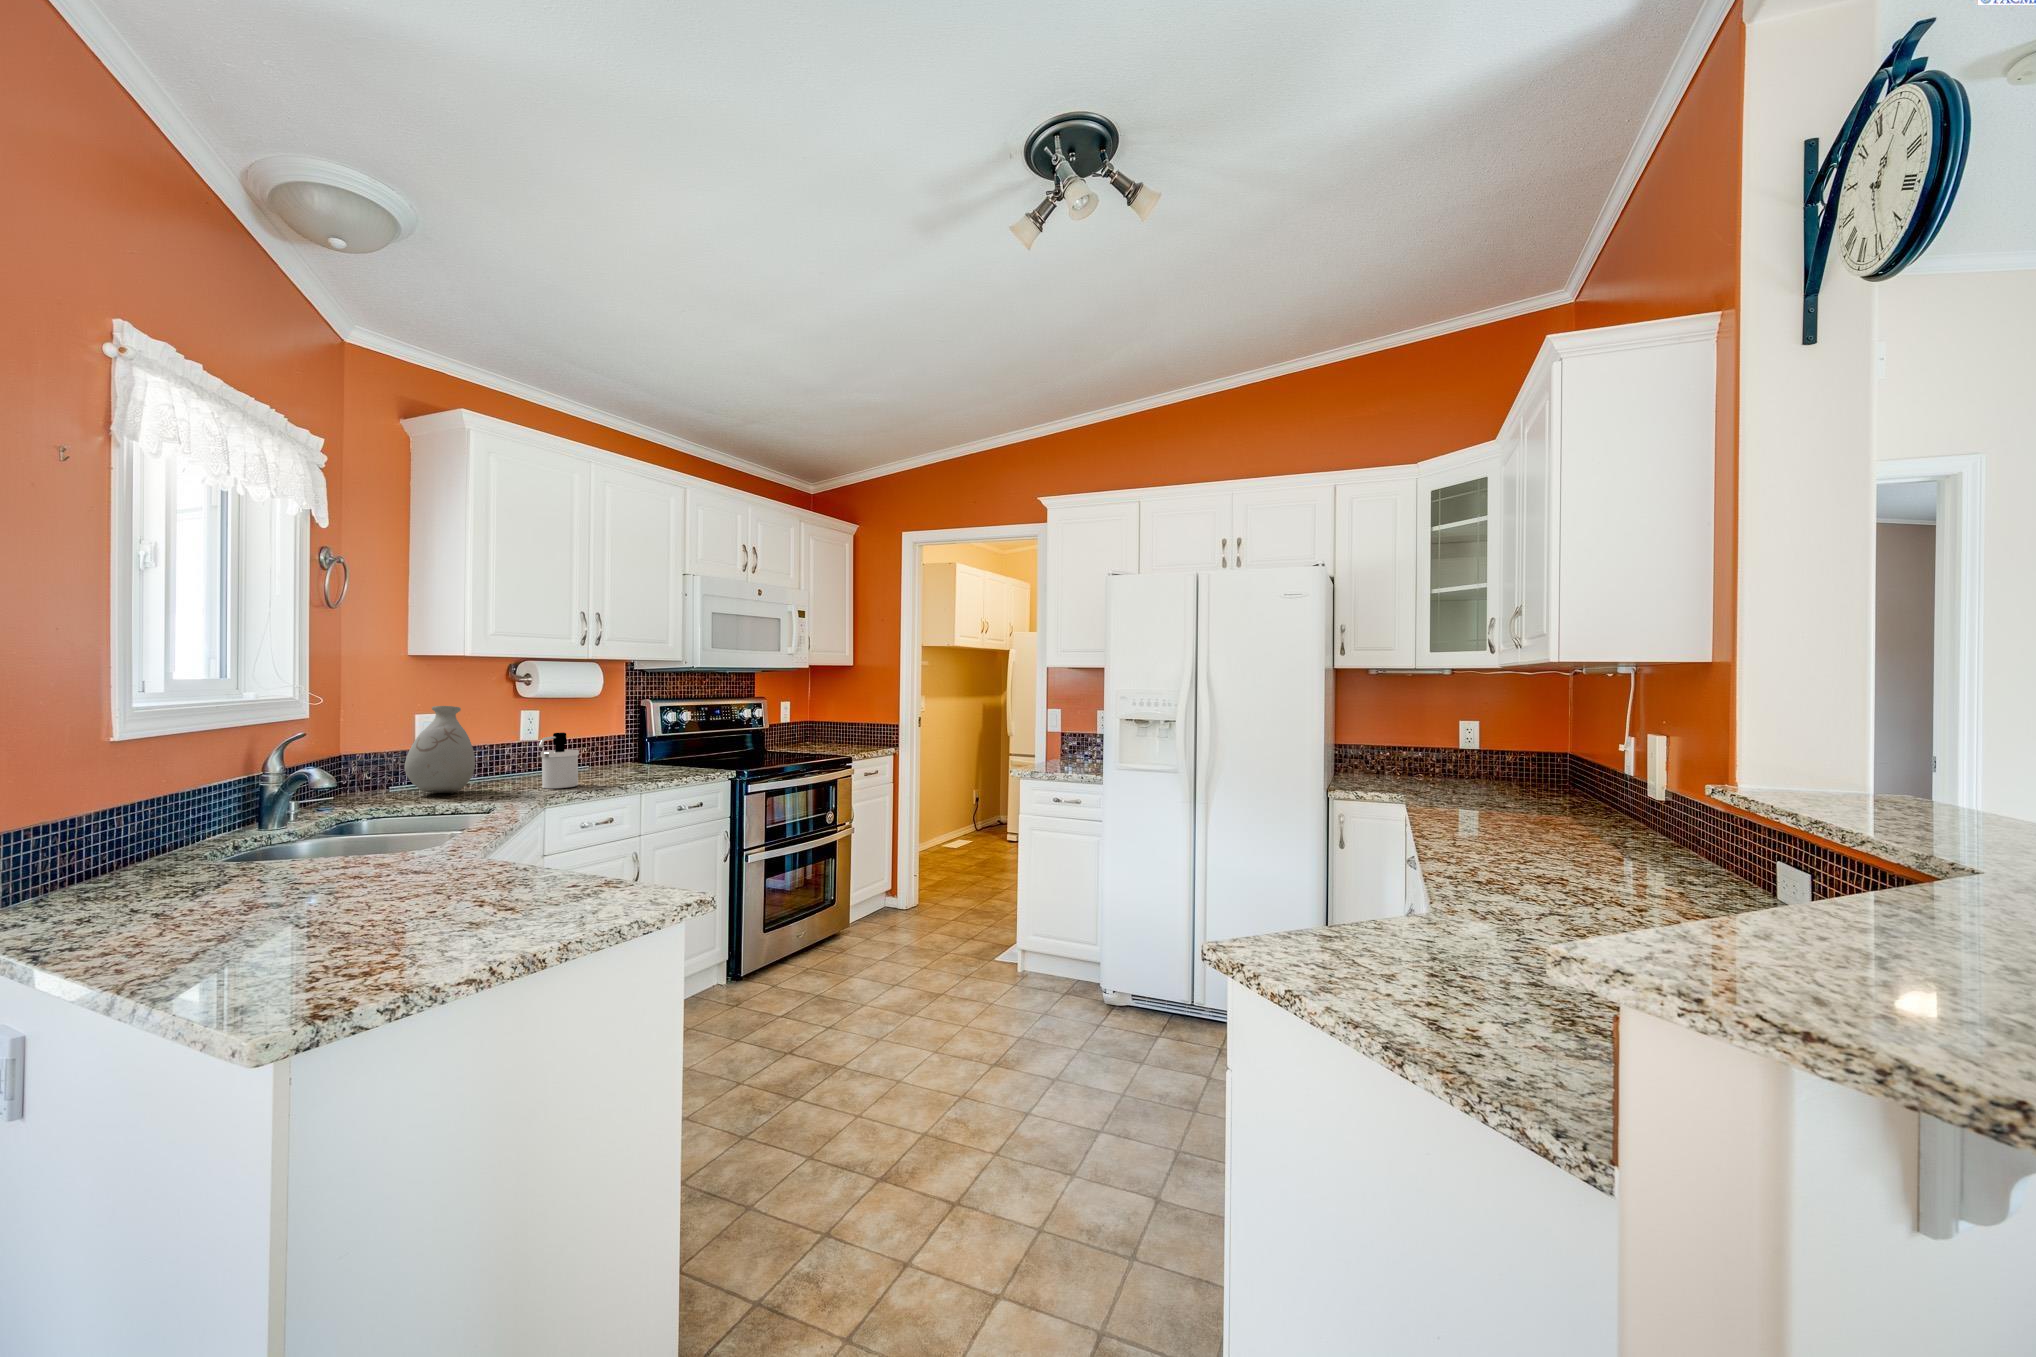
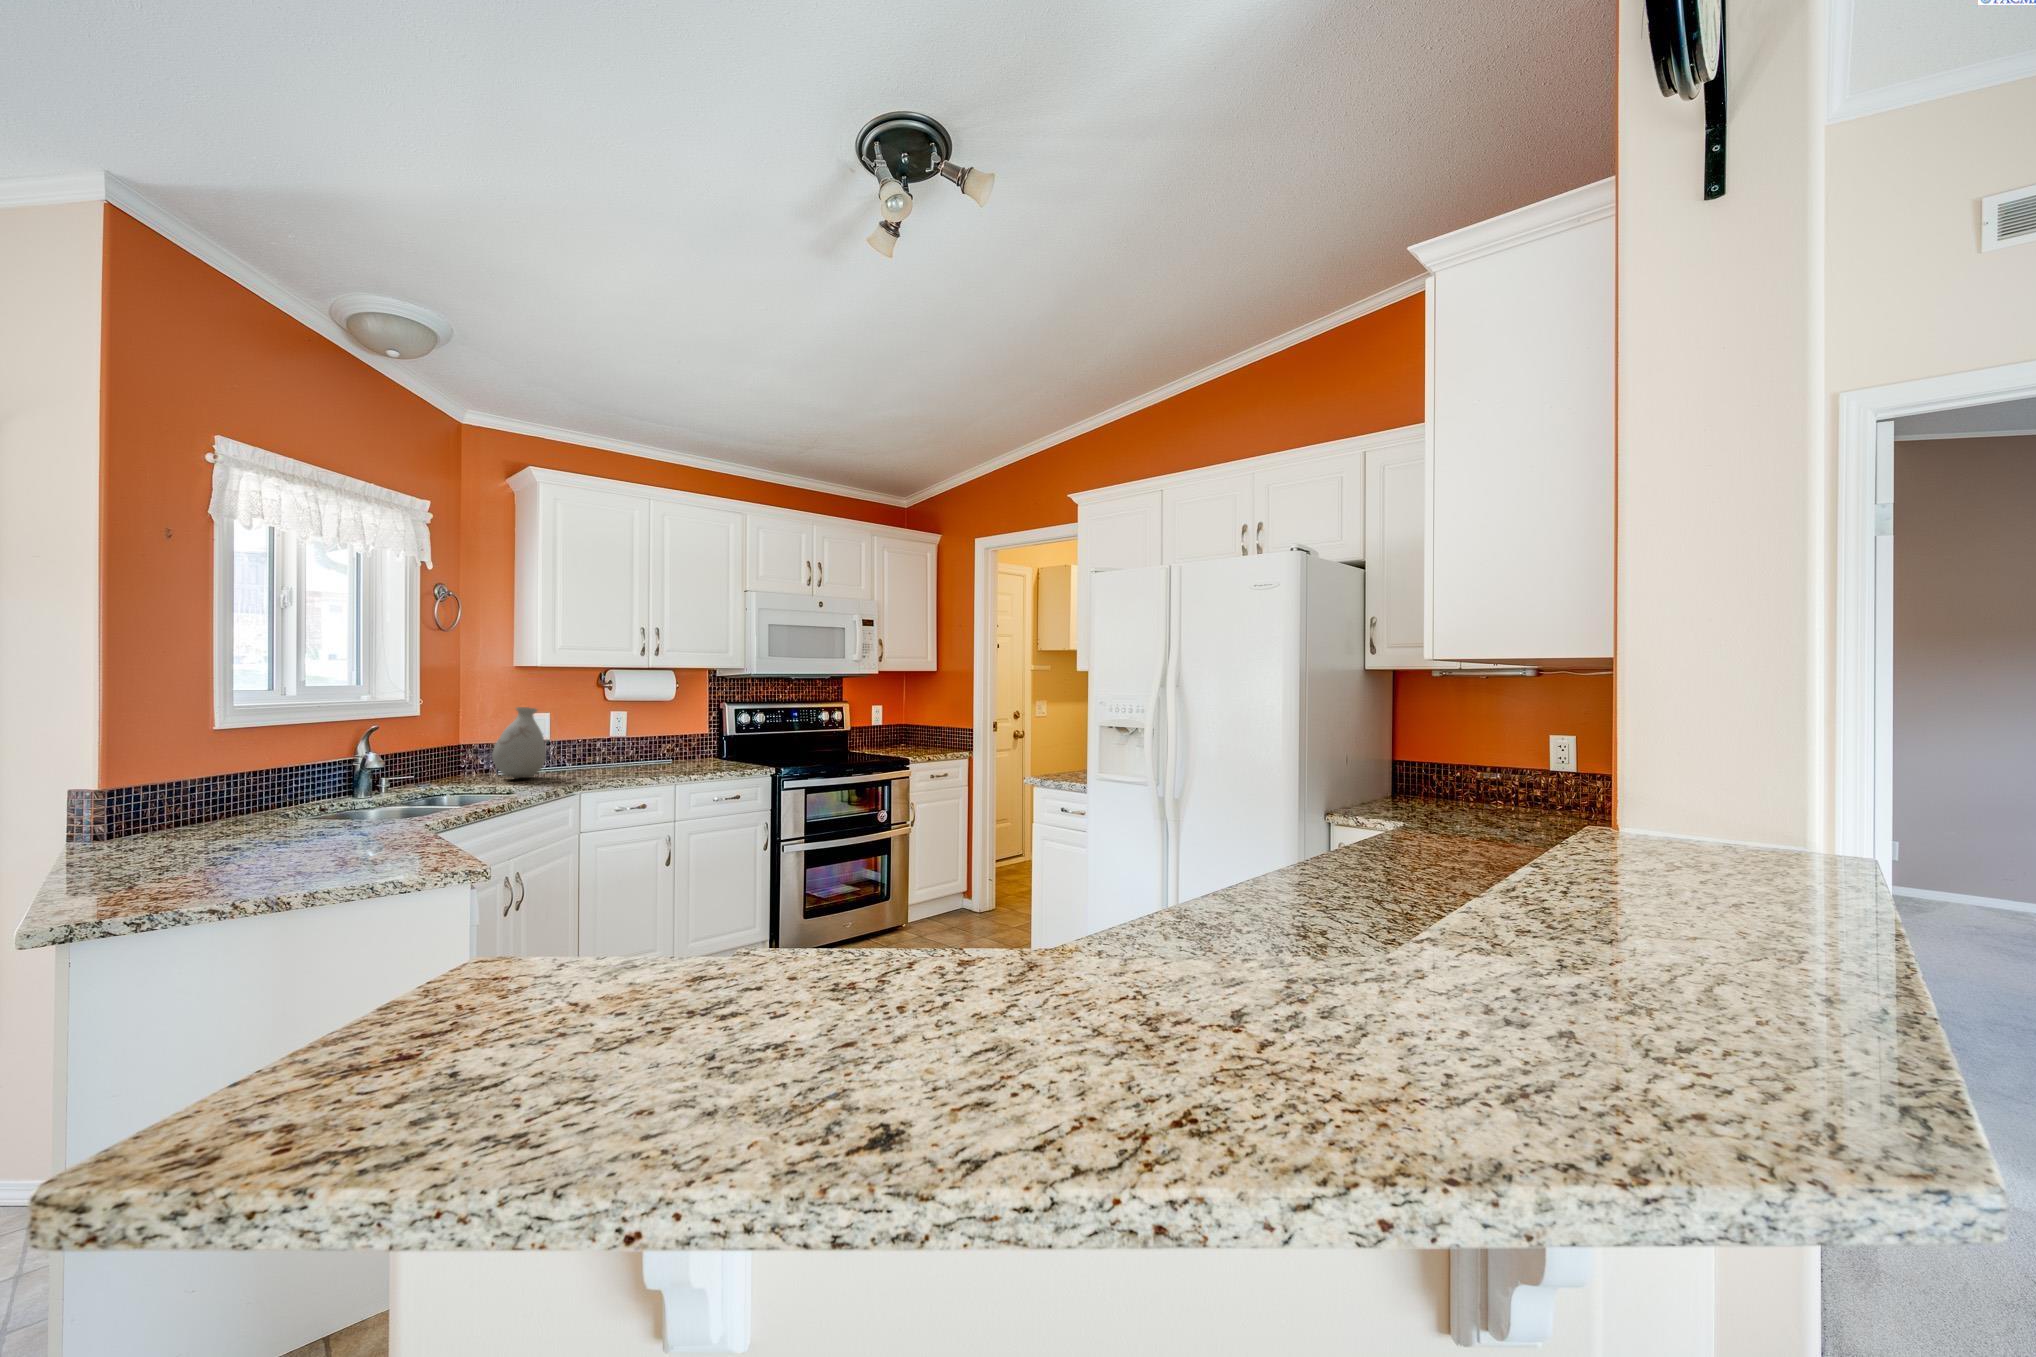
soap dispenser: present [539,733,579,789] -> none [589,731,630,778]

